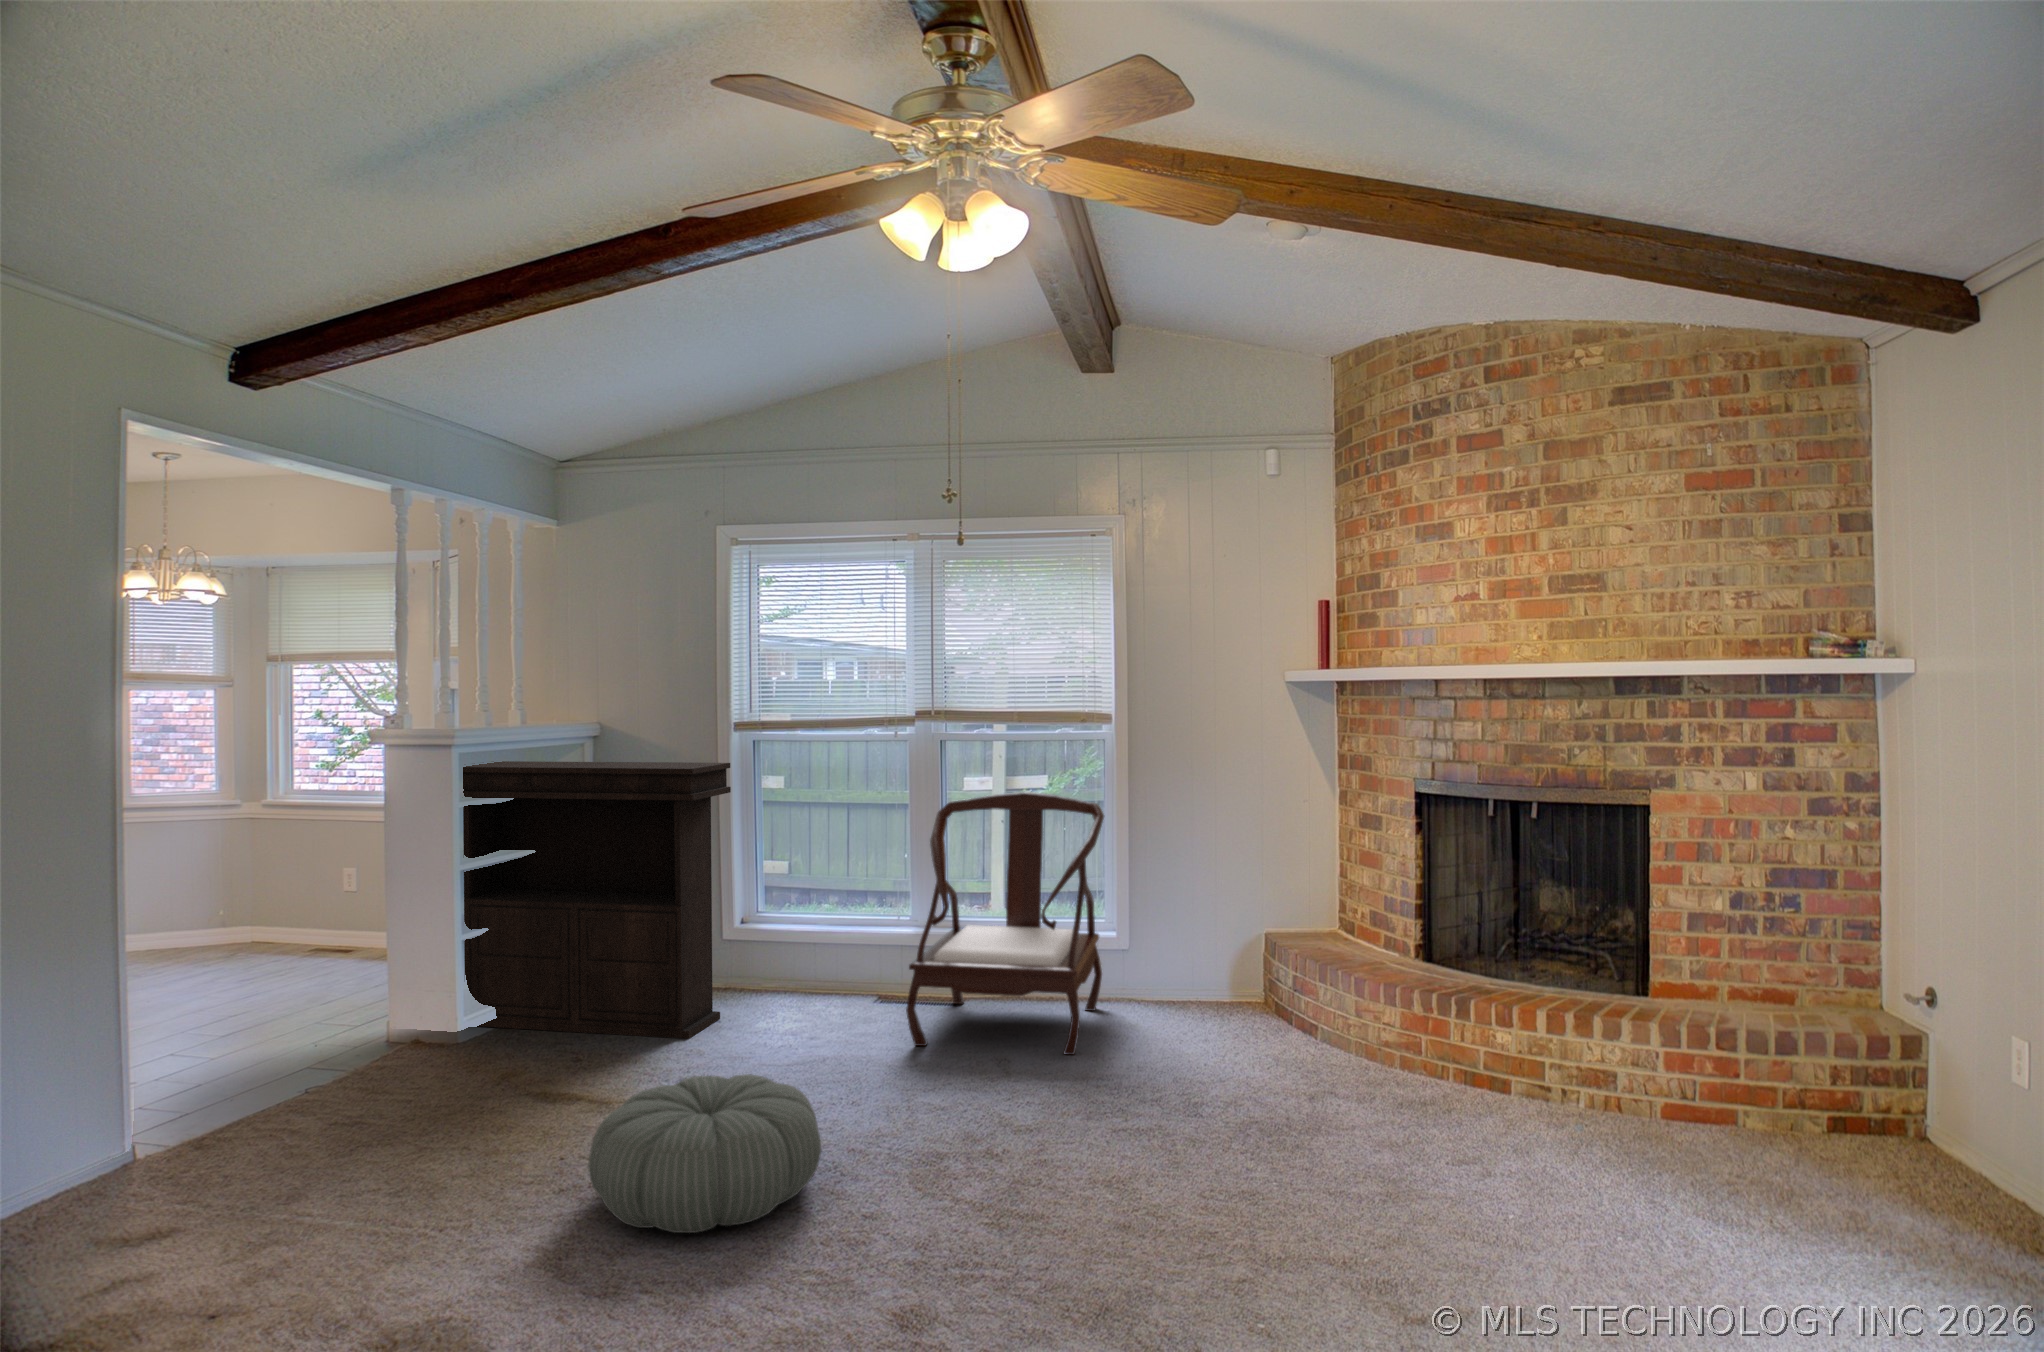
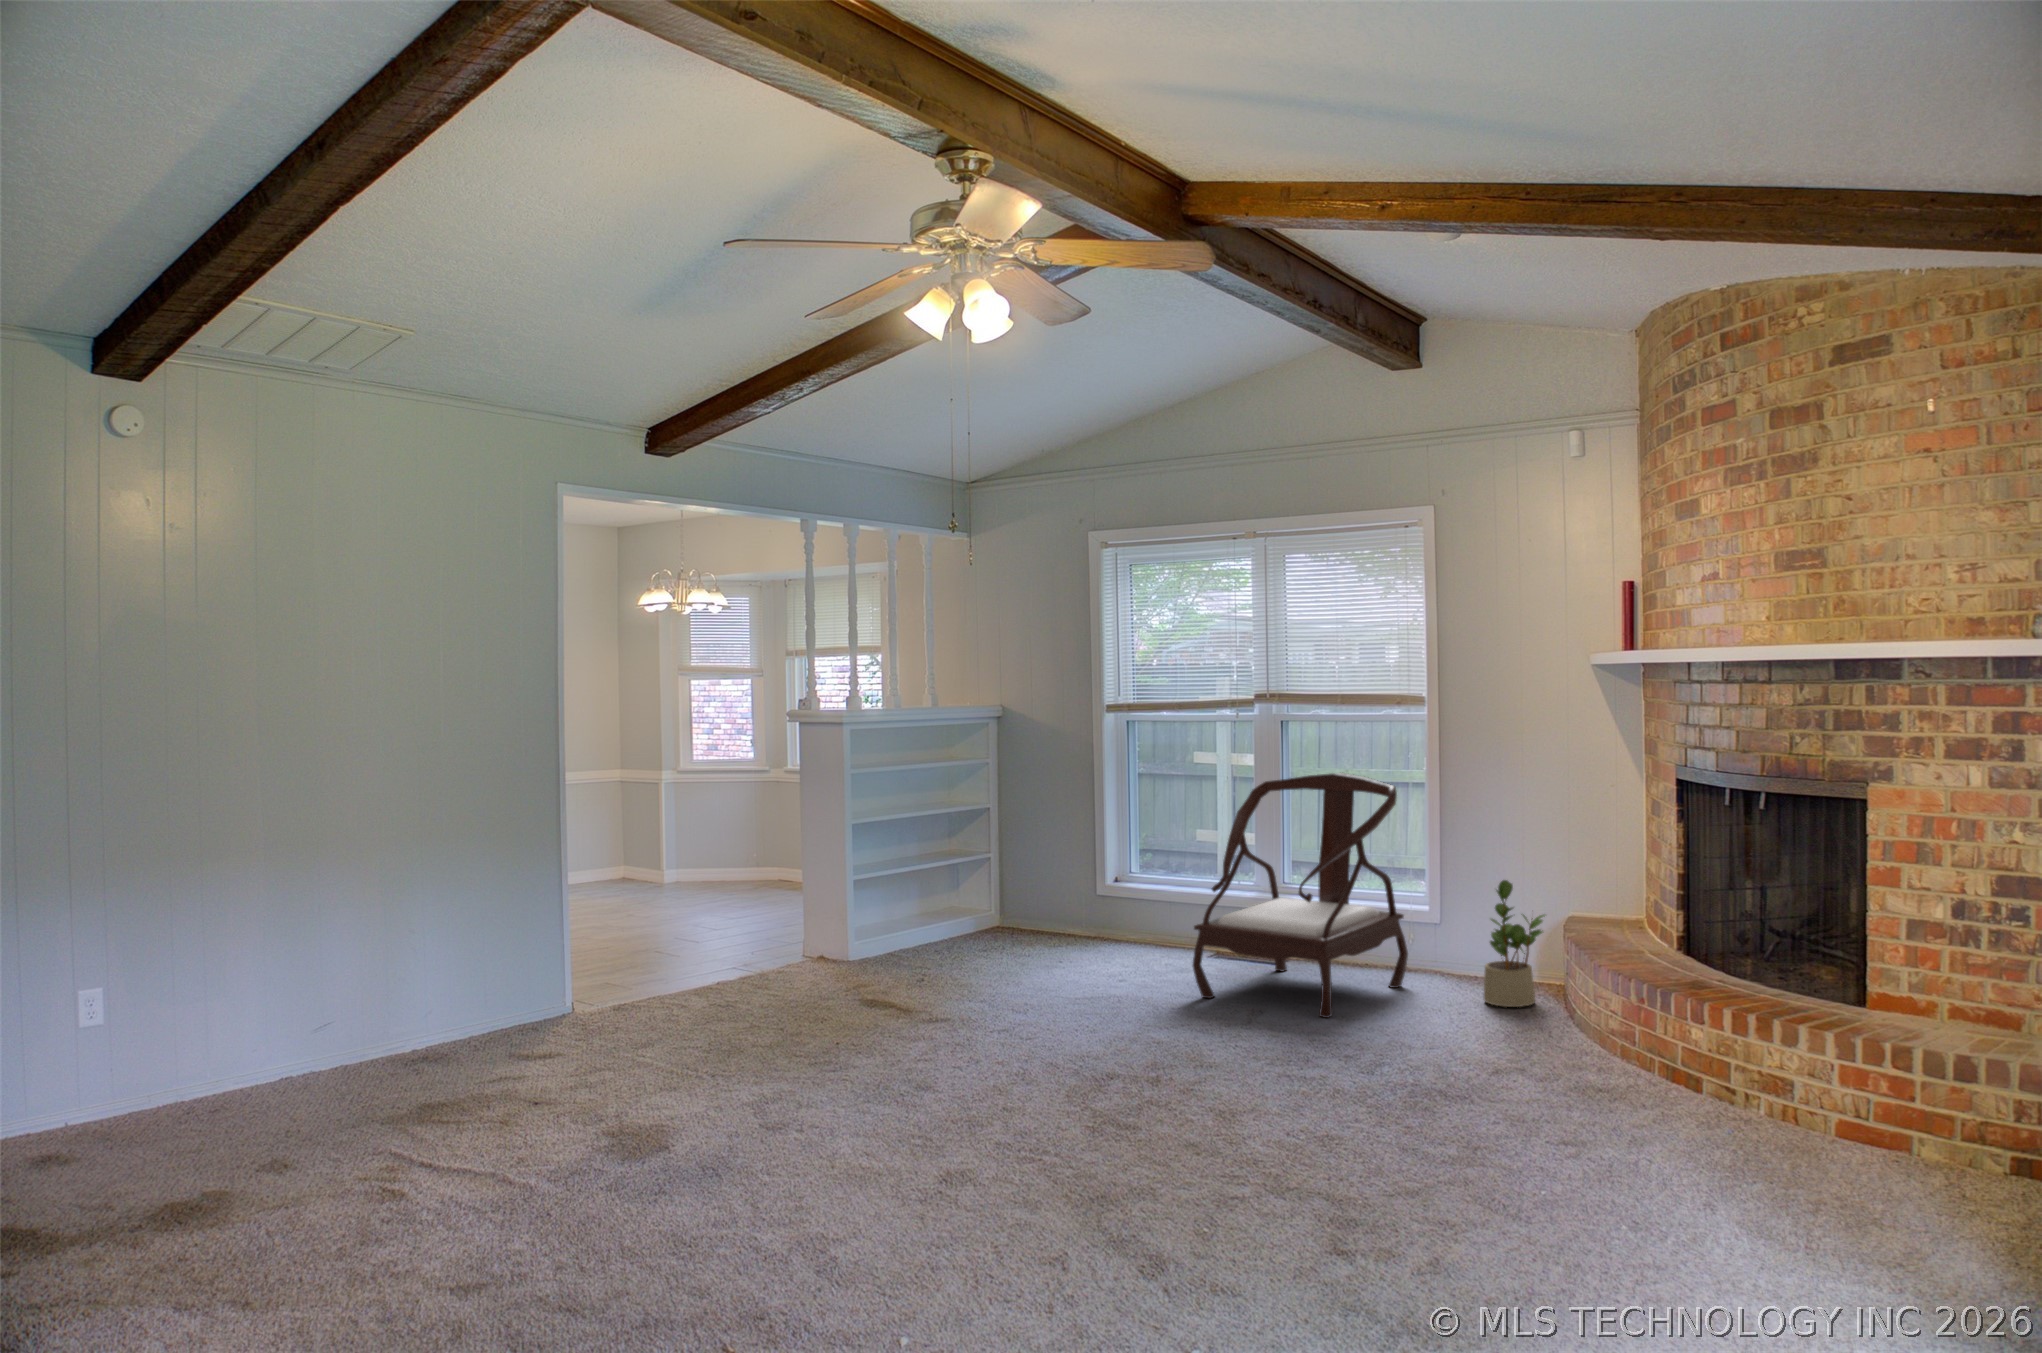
console table: present [463,761,731,1039] -> none [872,740,1076,975]
potted plant: none [1190,893,1246,1020] -> present [1484,880,1545,1007]
pouf: present [588,1074,821,1233] -> none [873,985,1035,1083]

